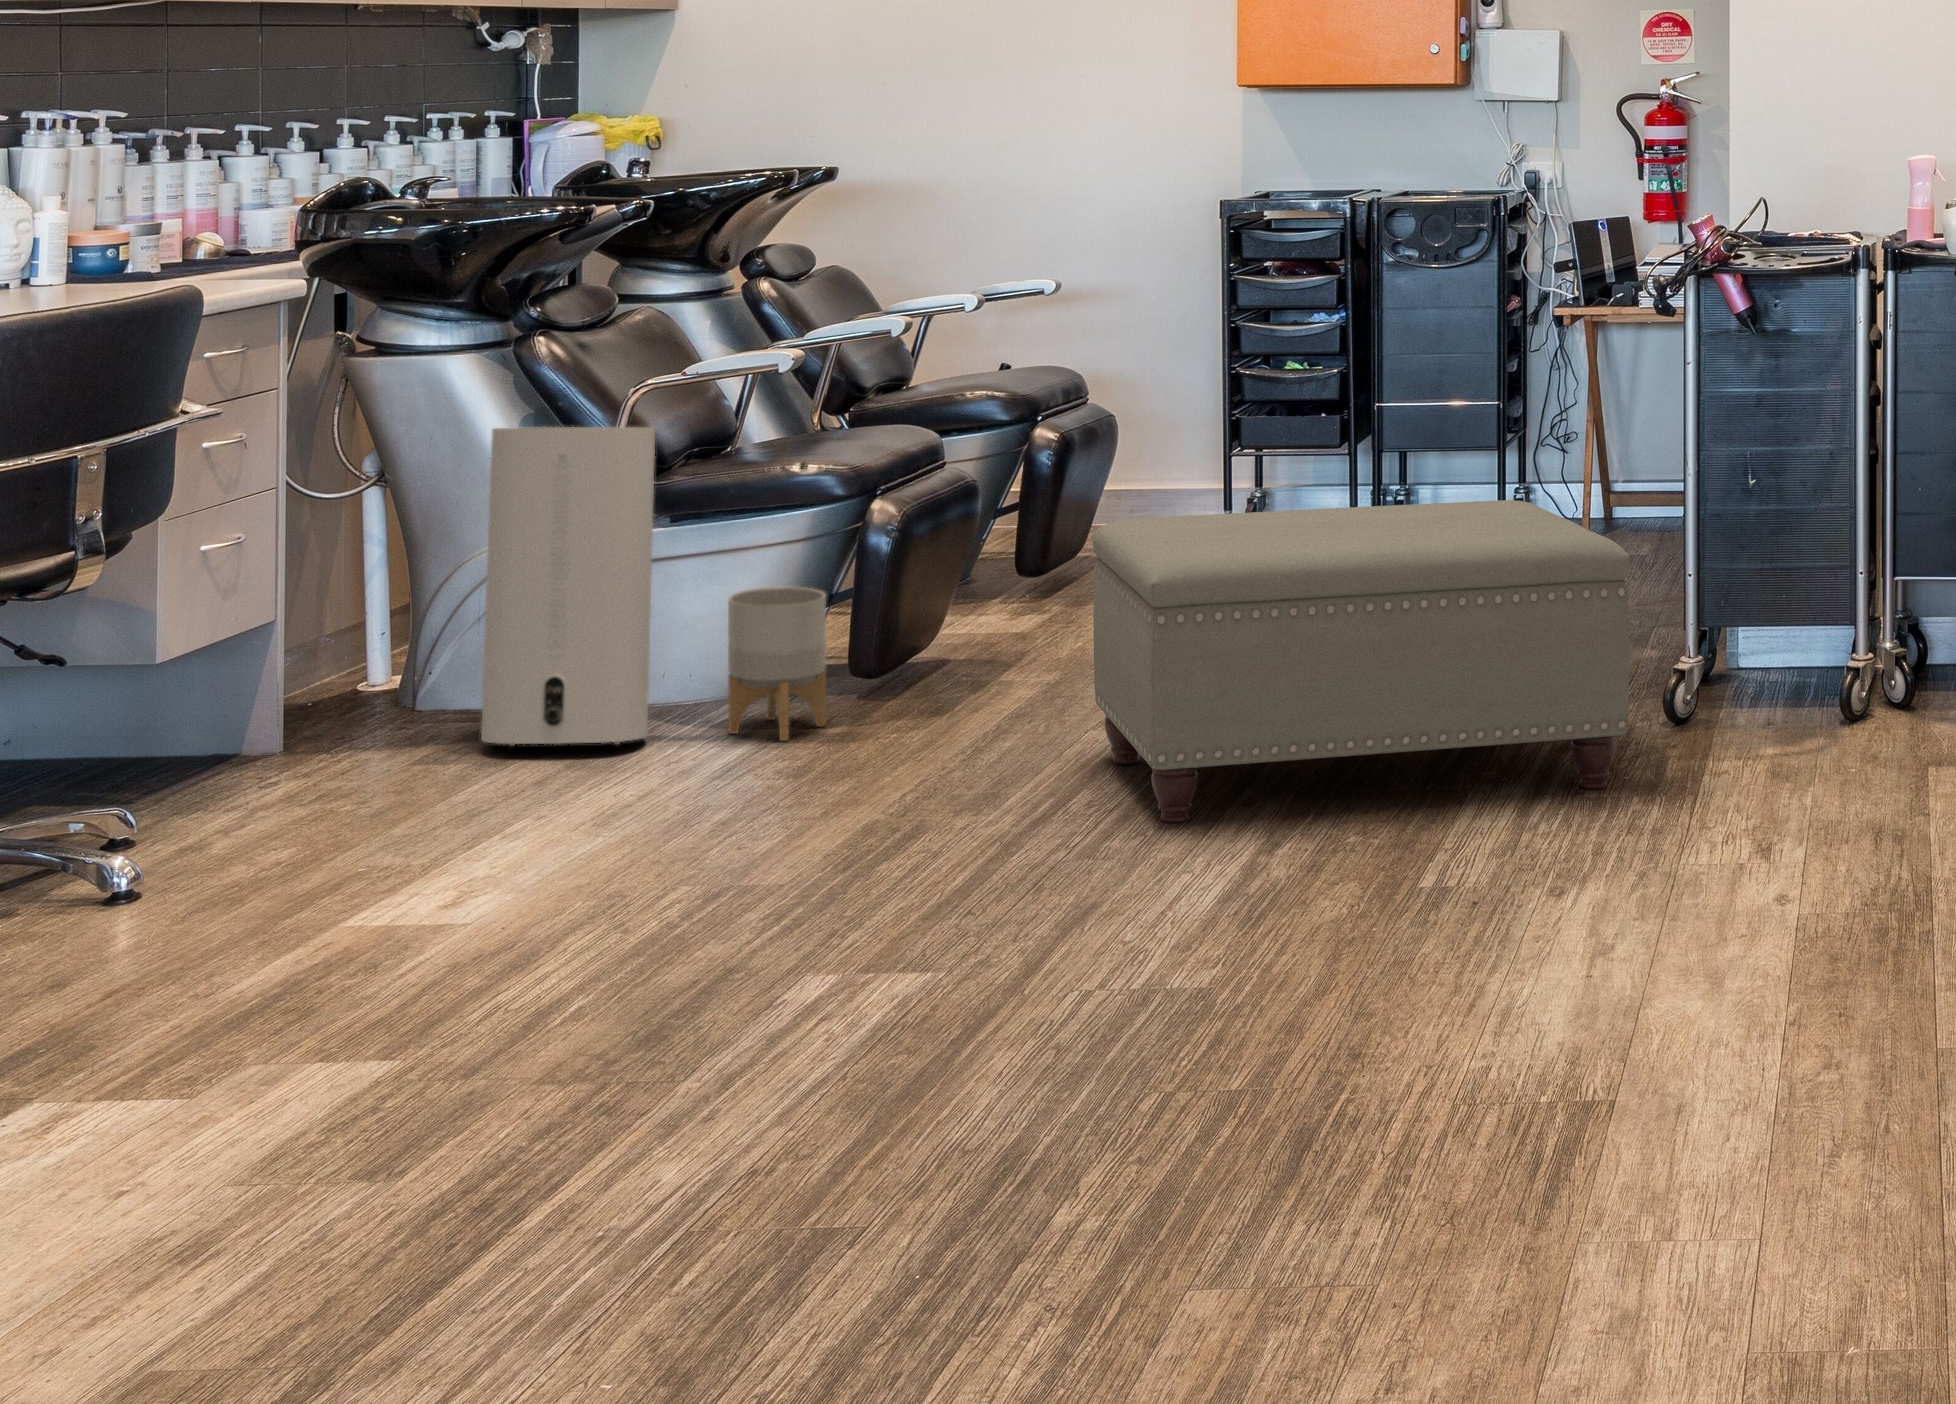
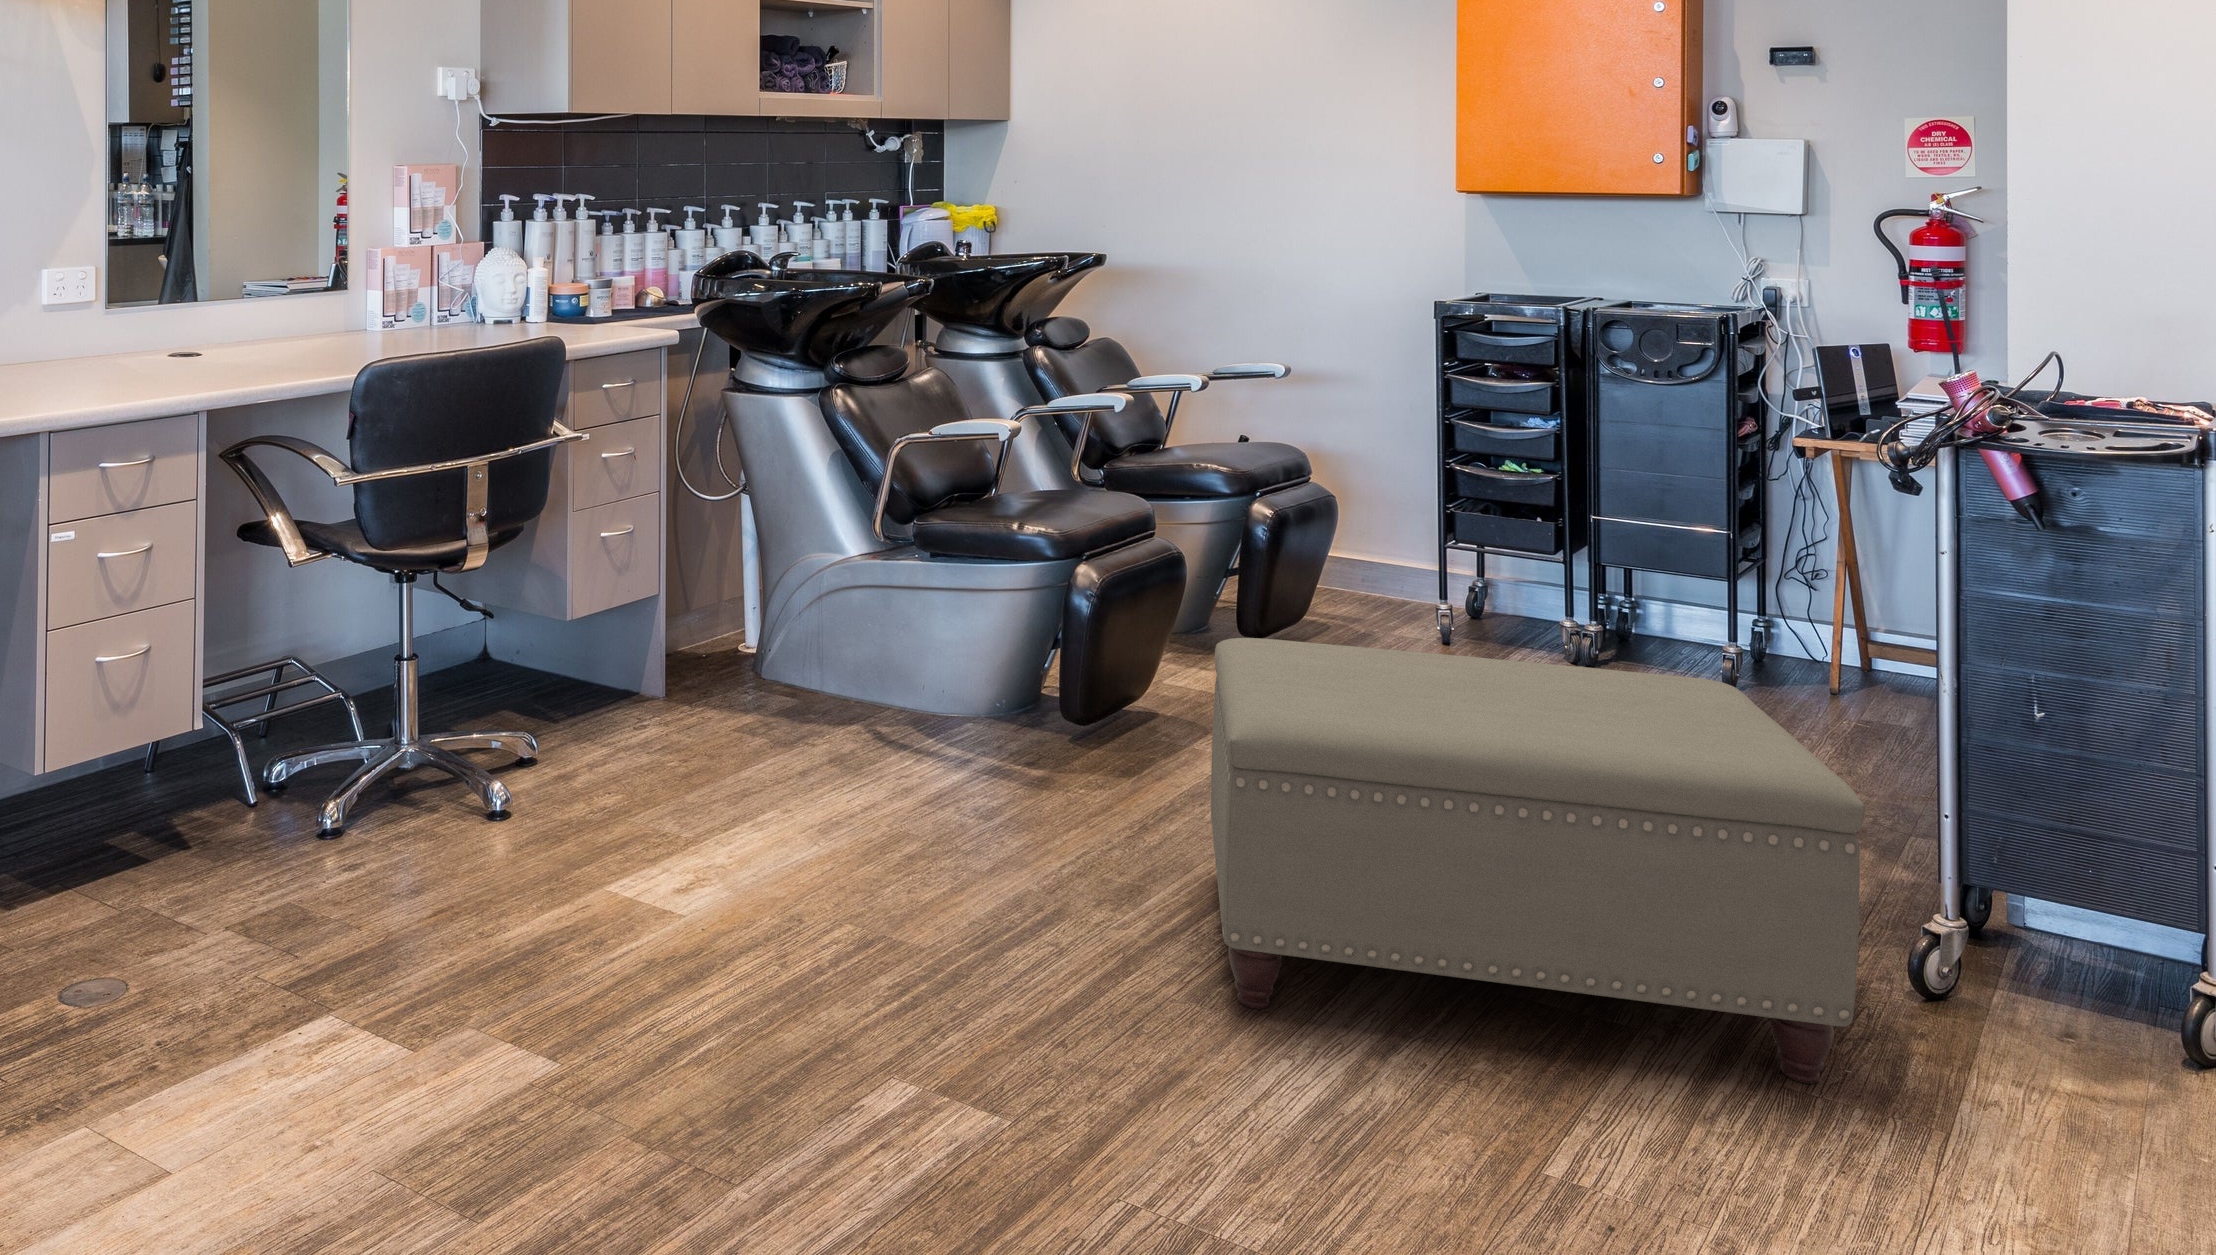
air purifier: present [481,427,655,746] -> none [687,461,849,757]
planter: present [728,587,826,741] -> none [894,631,986,782]

